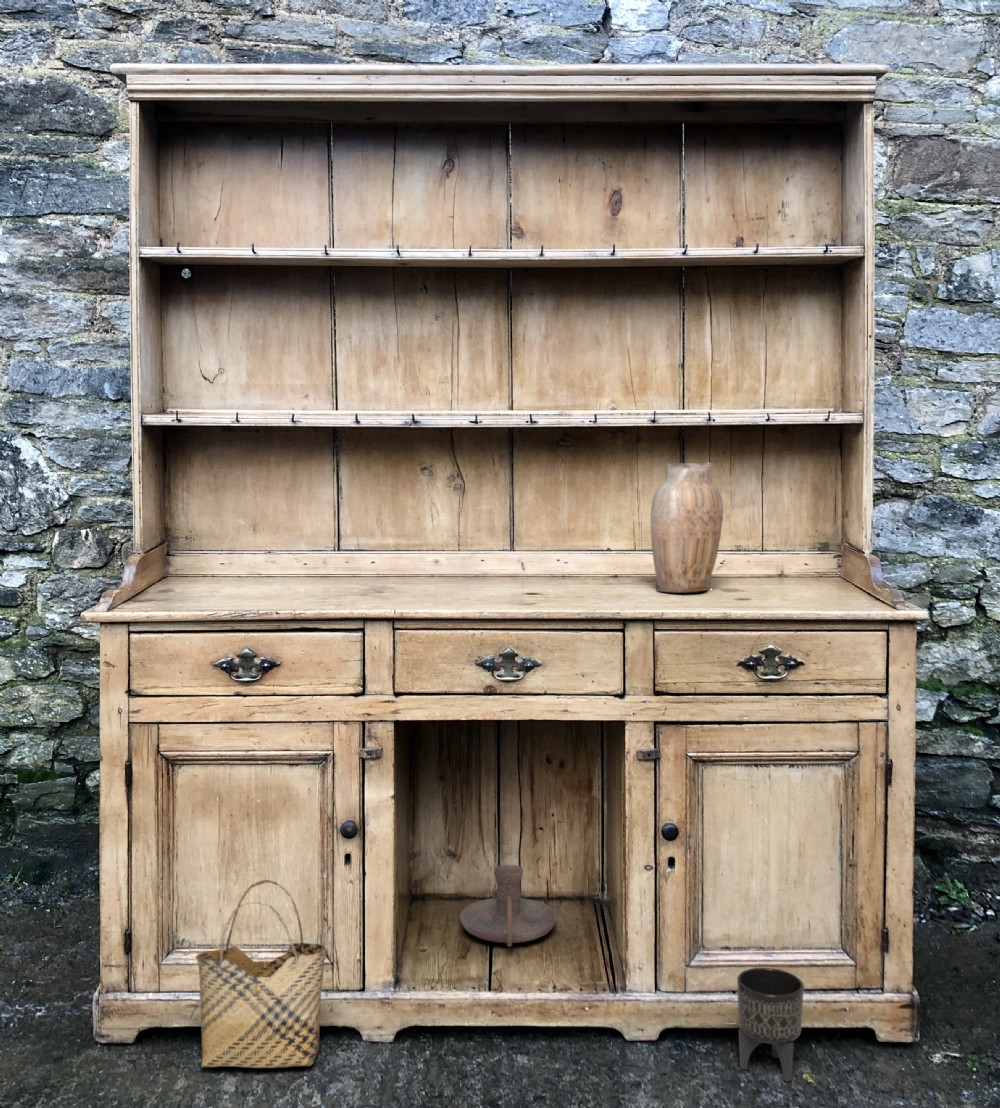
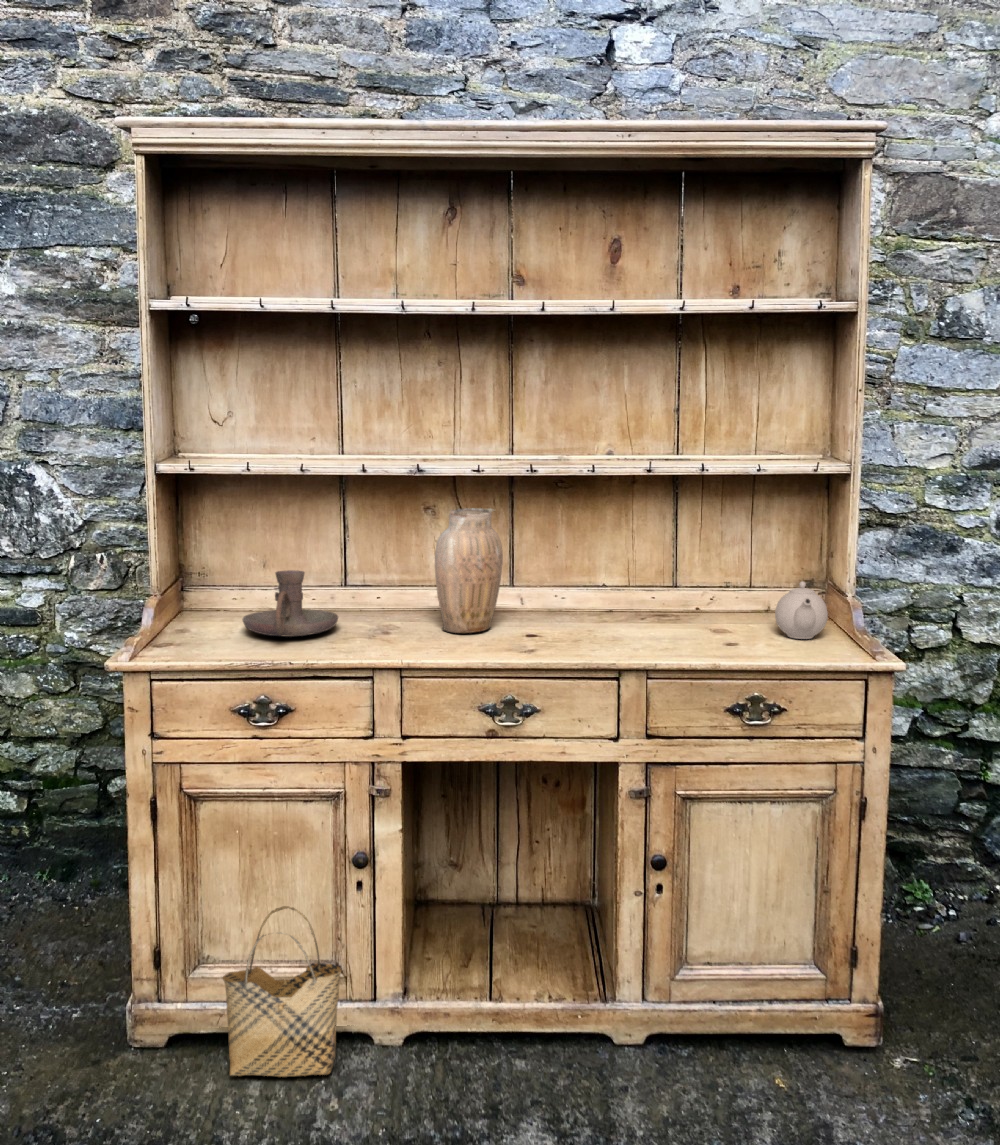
vase: present [651,462,723,592] -> present [435,508,503,633]
teapot: none [790,535,846,595] -> present [775,582,828,639]
candle holder: present [460,865,557,946] -> present [242,570,338,637]
planter: present [737,968,804,1082] -> none [716,986,777,1090]

